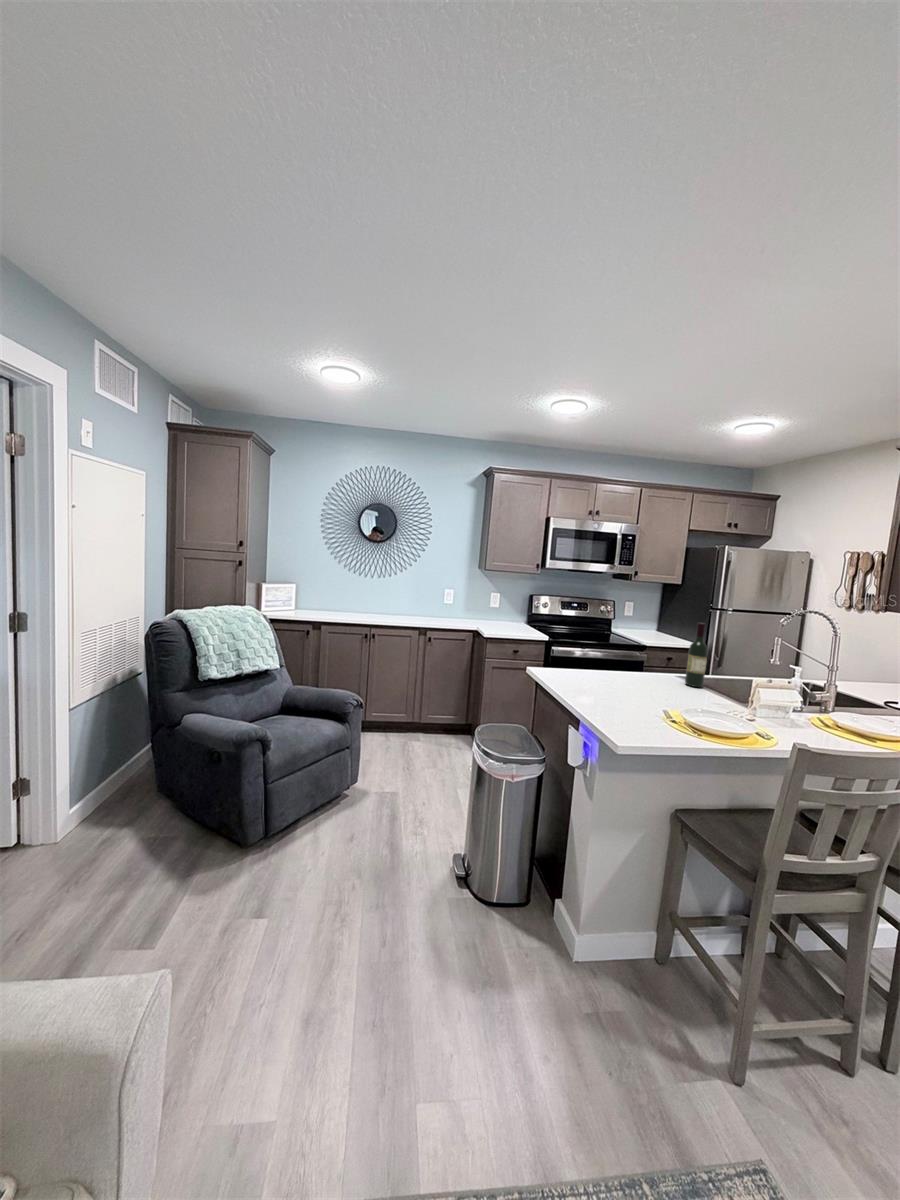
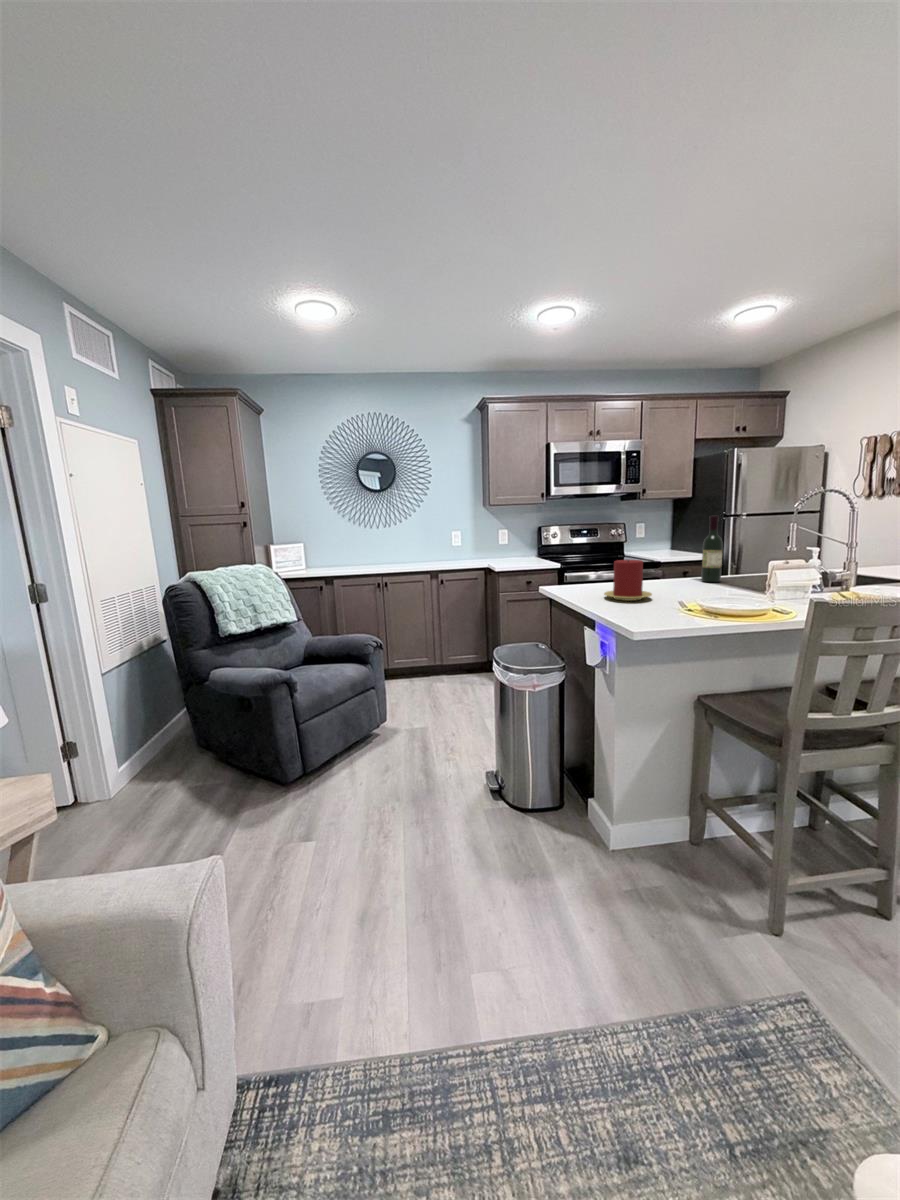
candle: none [590,660,637,703] -> present [604,560,652,601]

